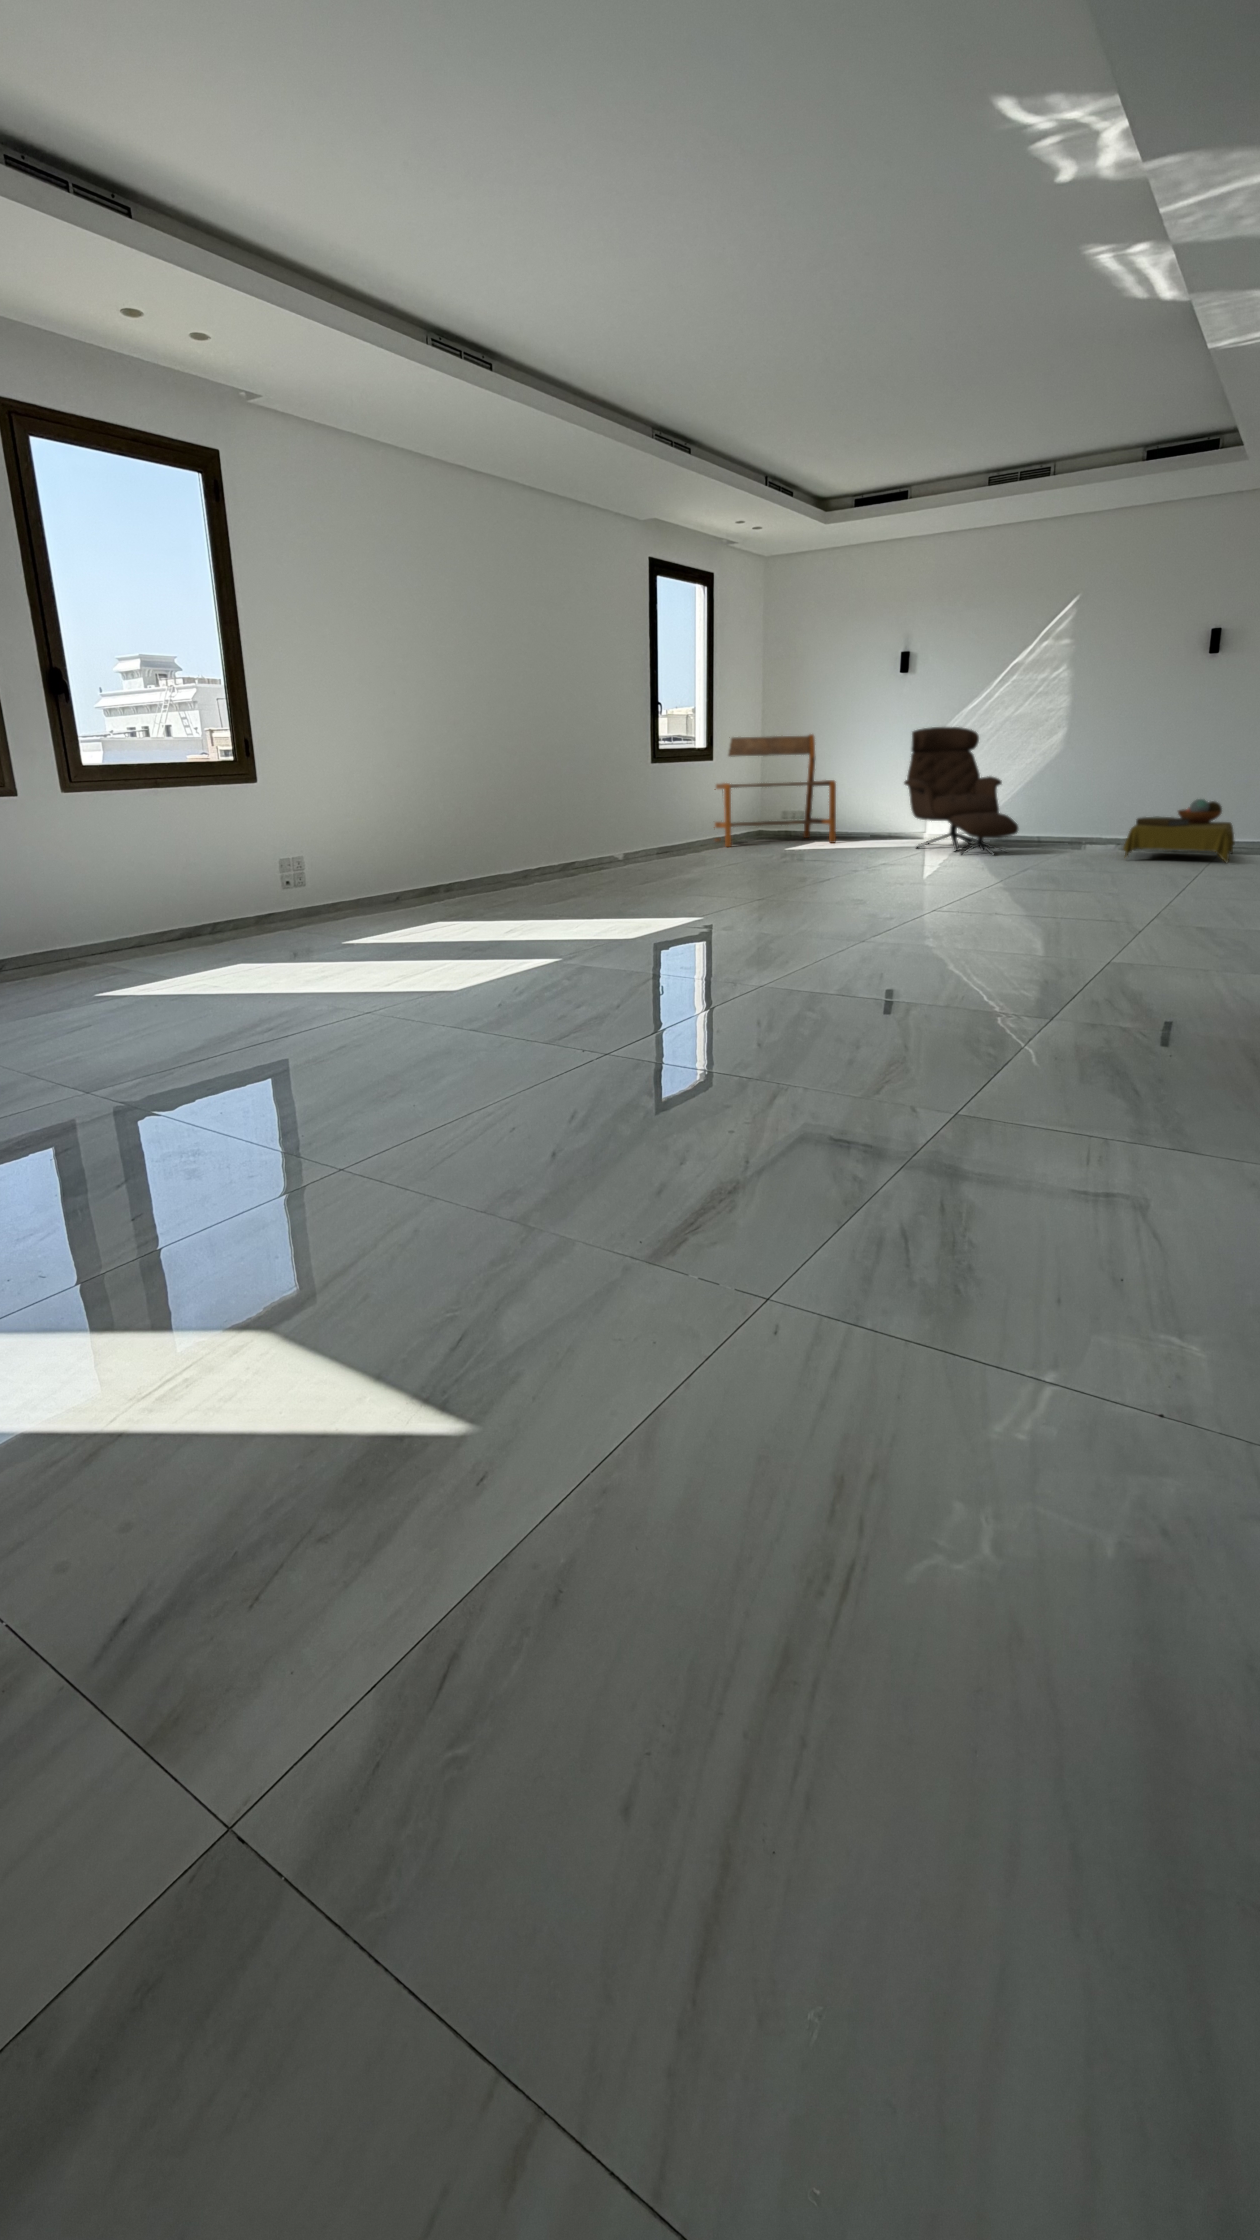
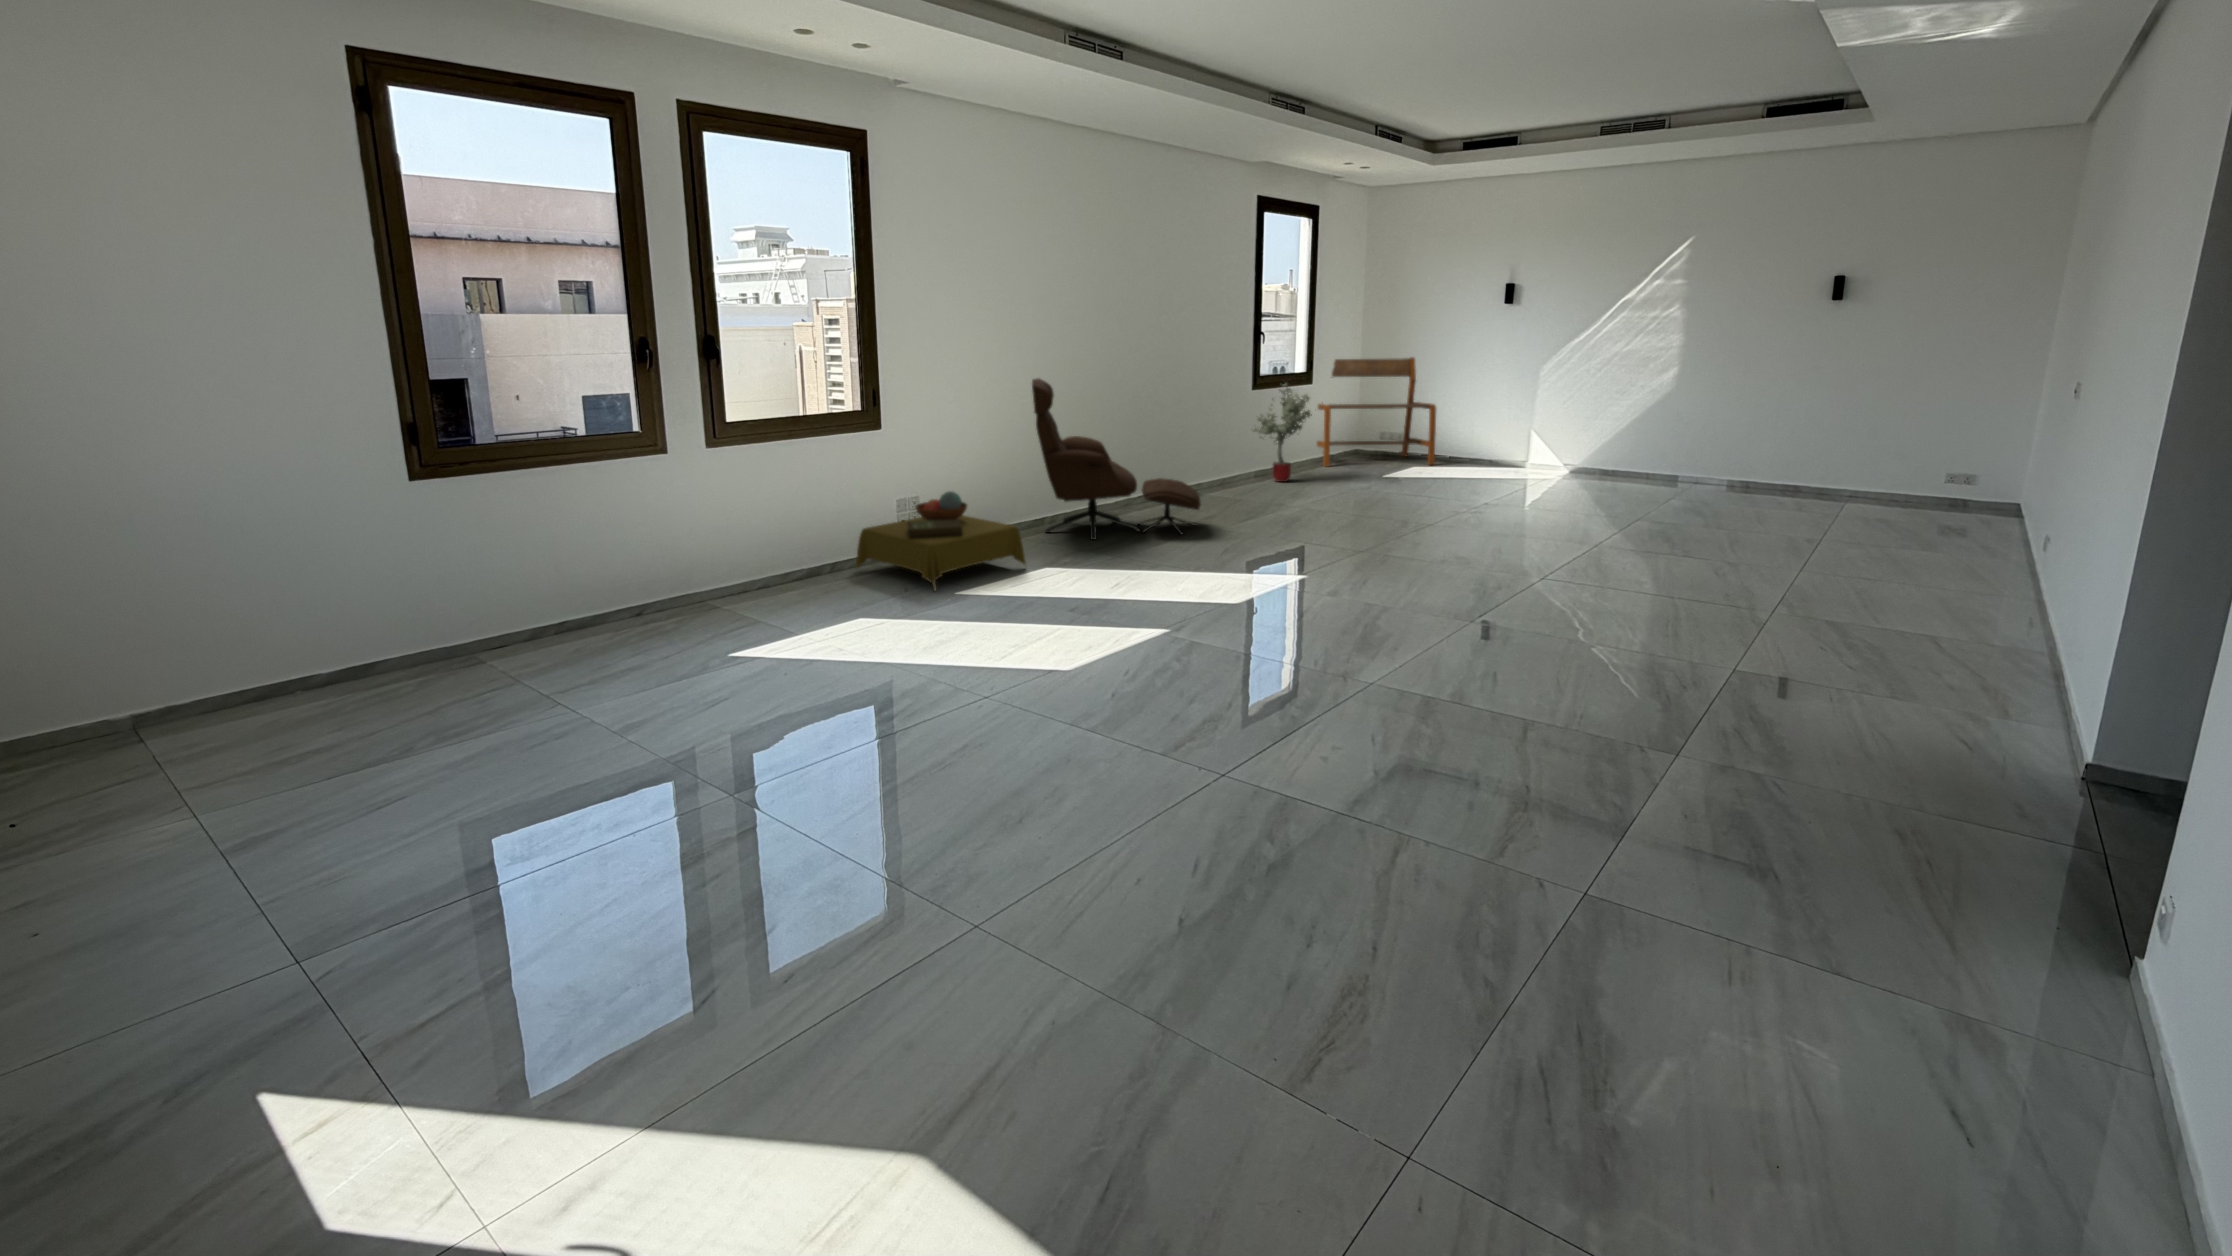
lounge chair: present [904,727,1018,855] -> present [1032,378,1201,539]
potted tree: none [649,755,711,859] -> present [1254,384,1312,482]
side table: present [1123,799,1234,862] -> present [856,491,1026,591]

